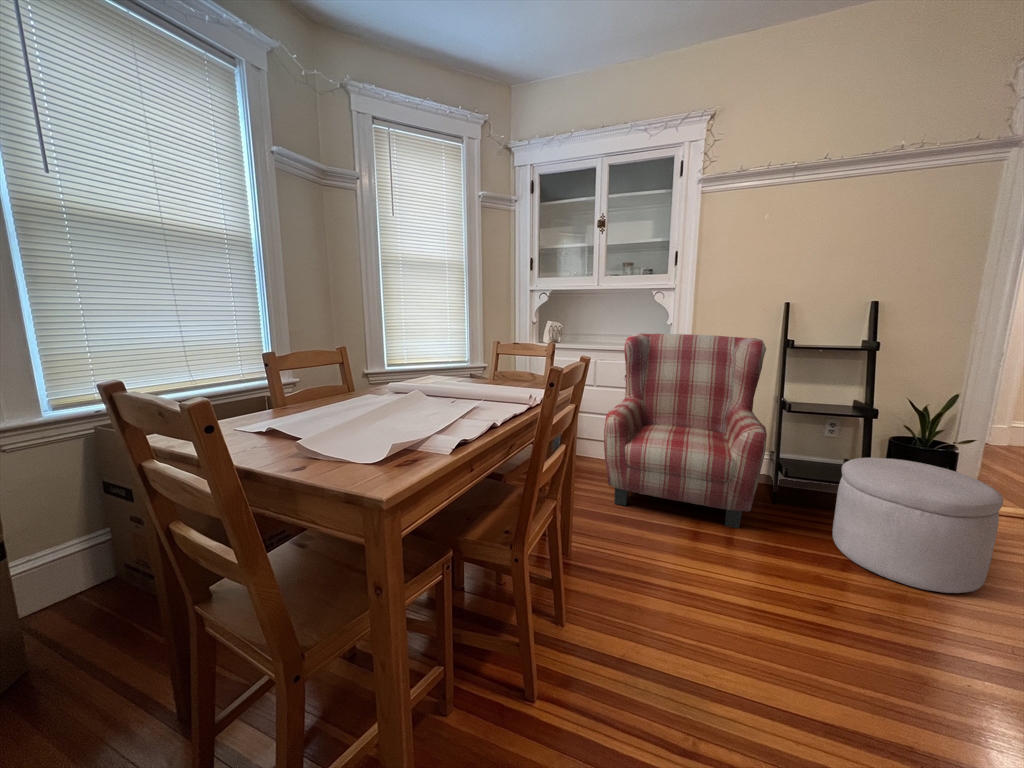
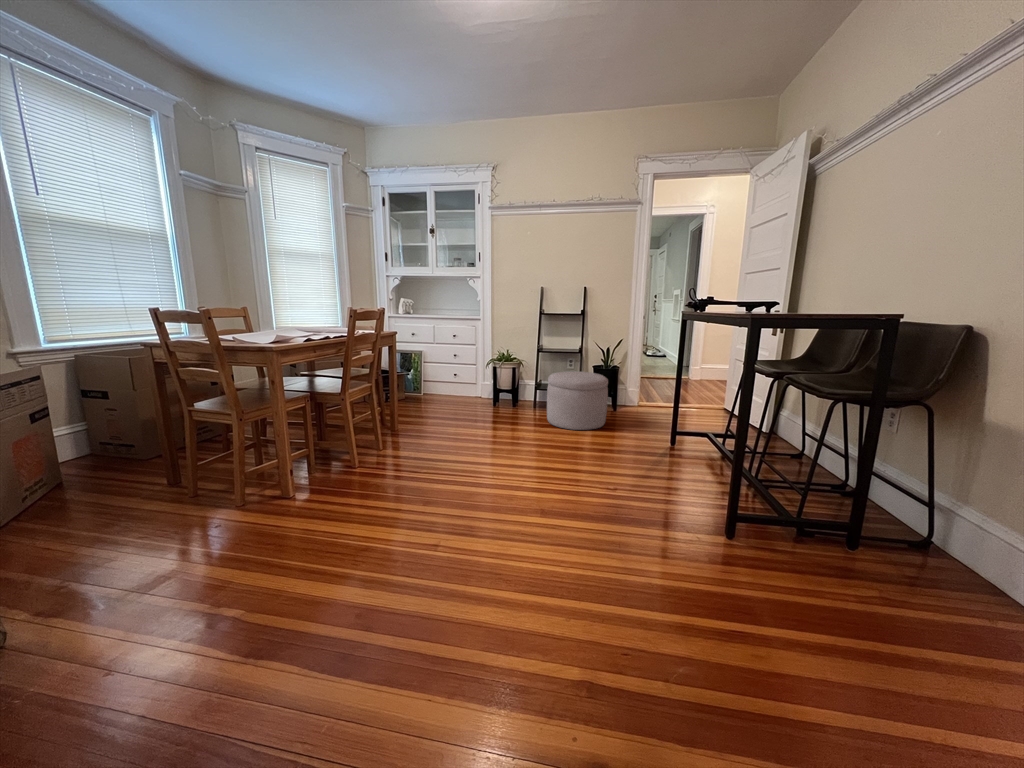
armchair: present [604,333,767,529] -> none [426,306,524,417]

